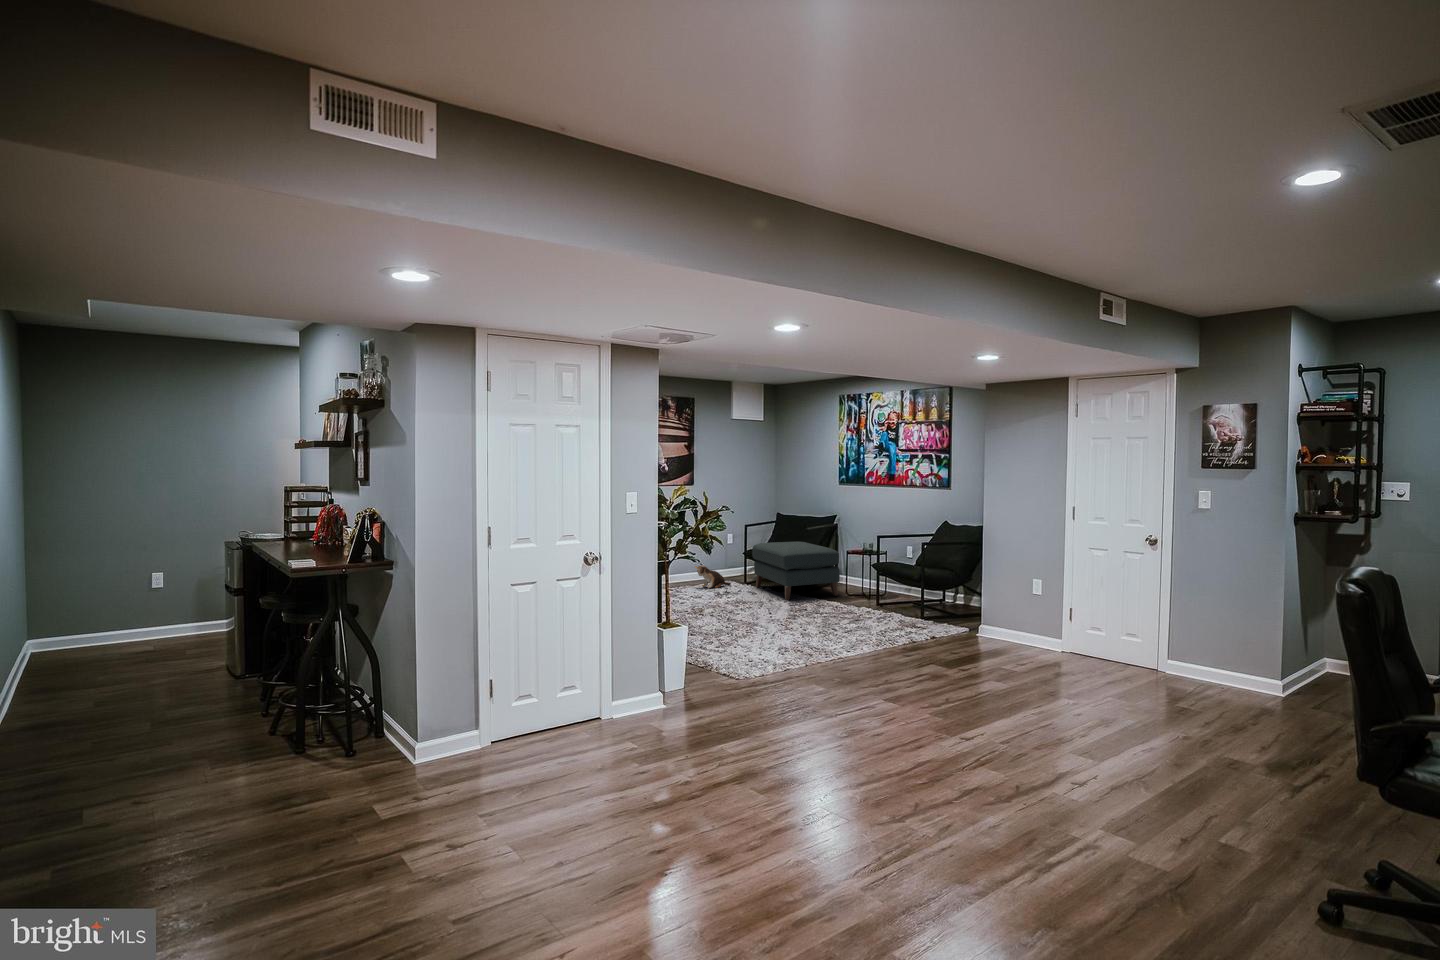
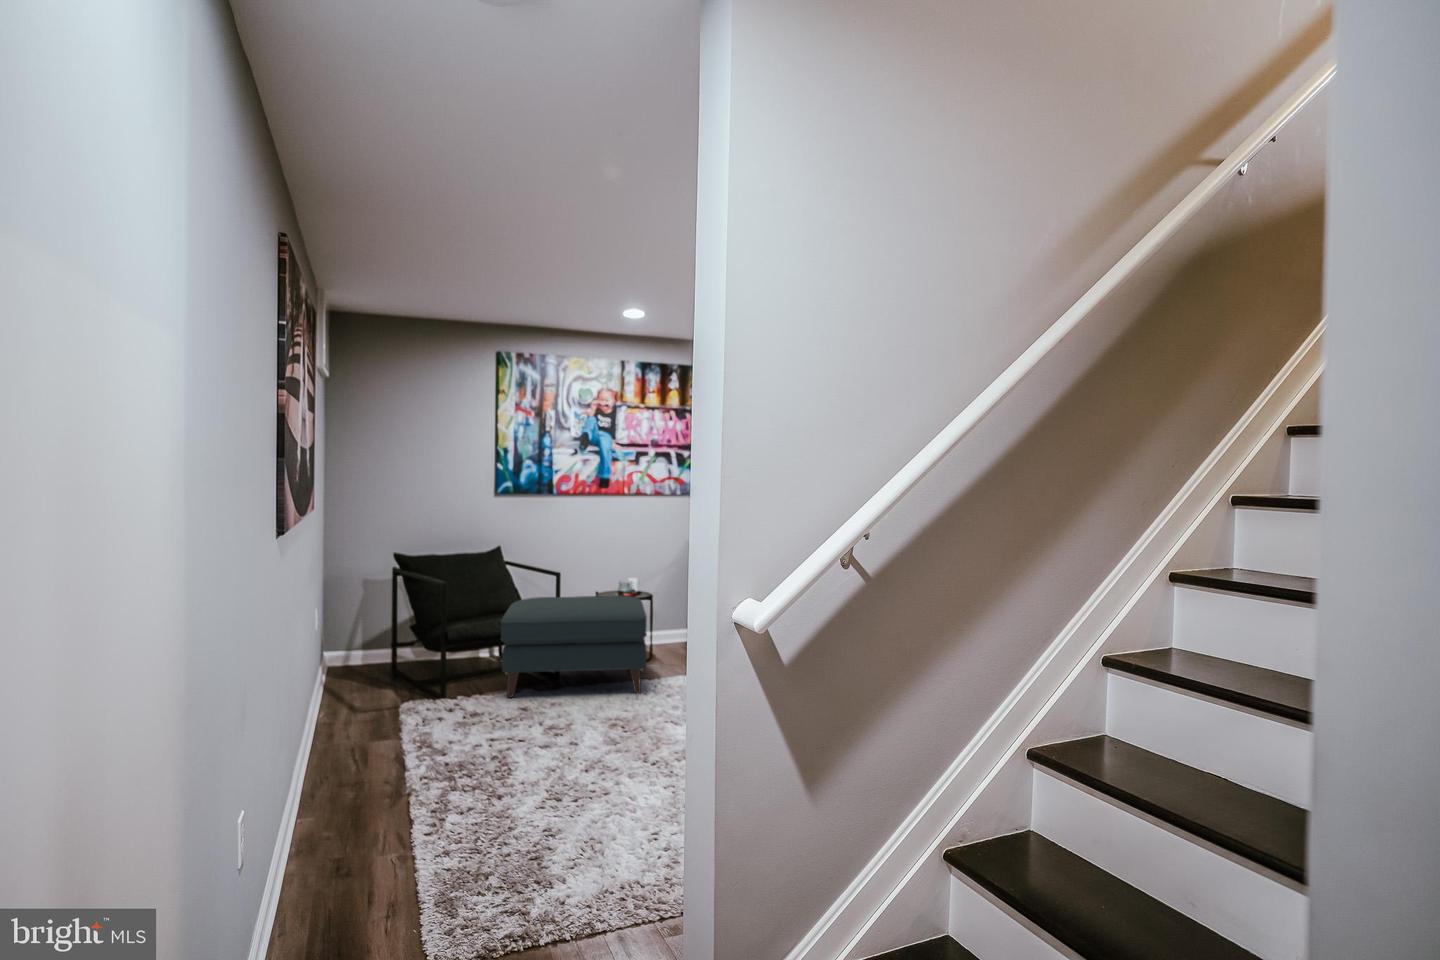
plush toy: present [695,565,731,588] -> none [447,681,477,730]

